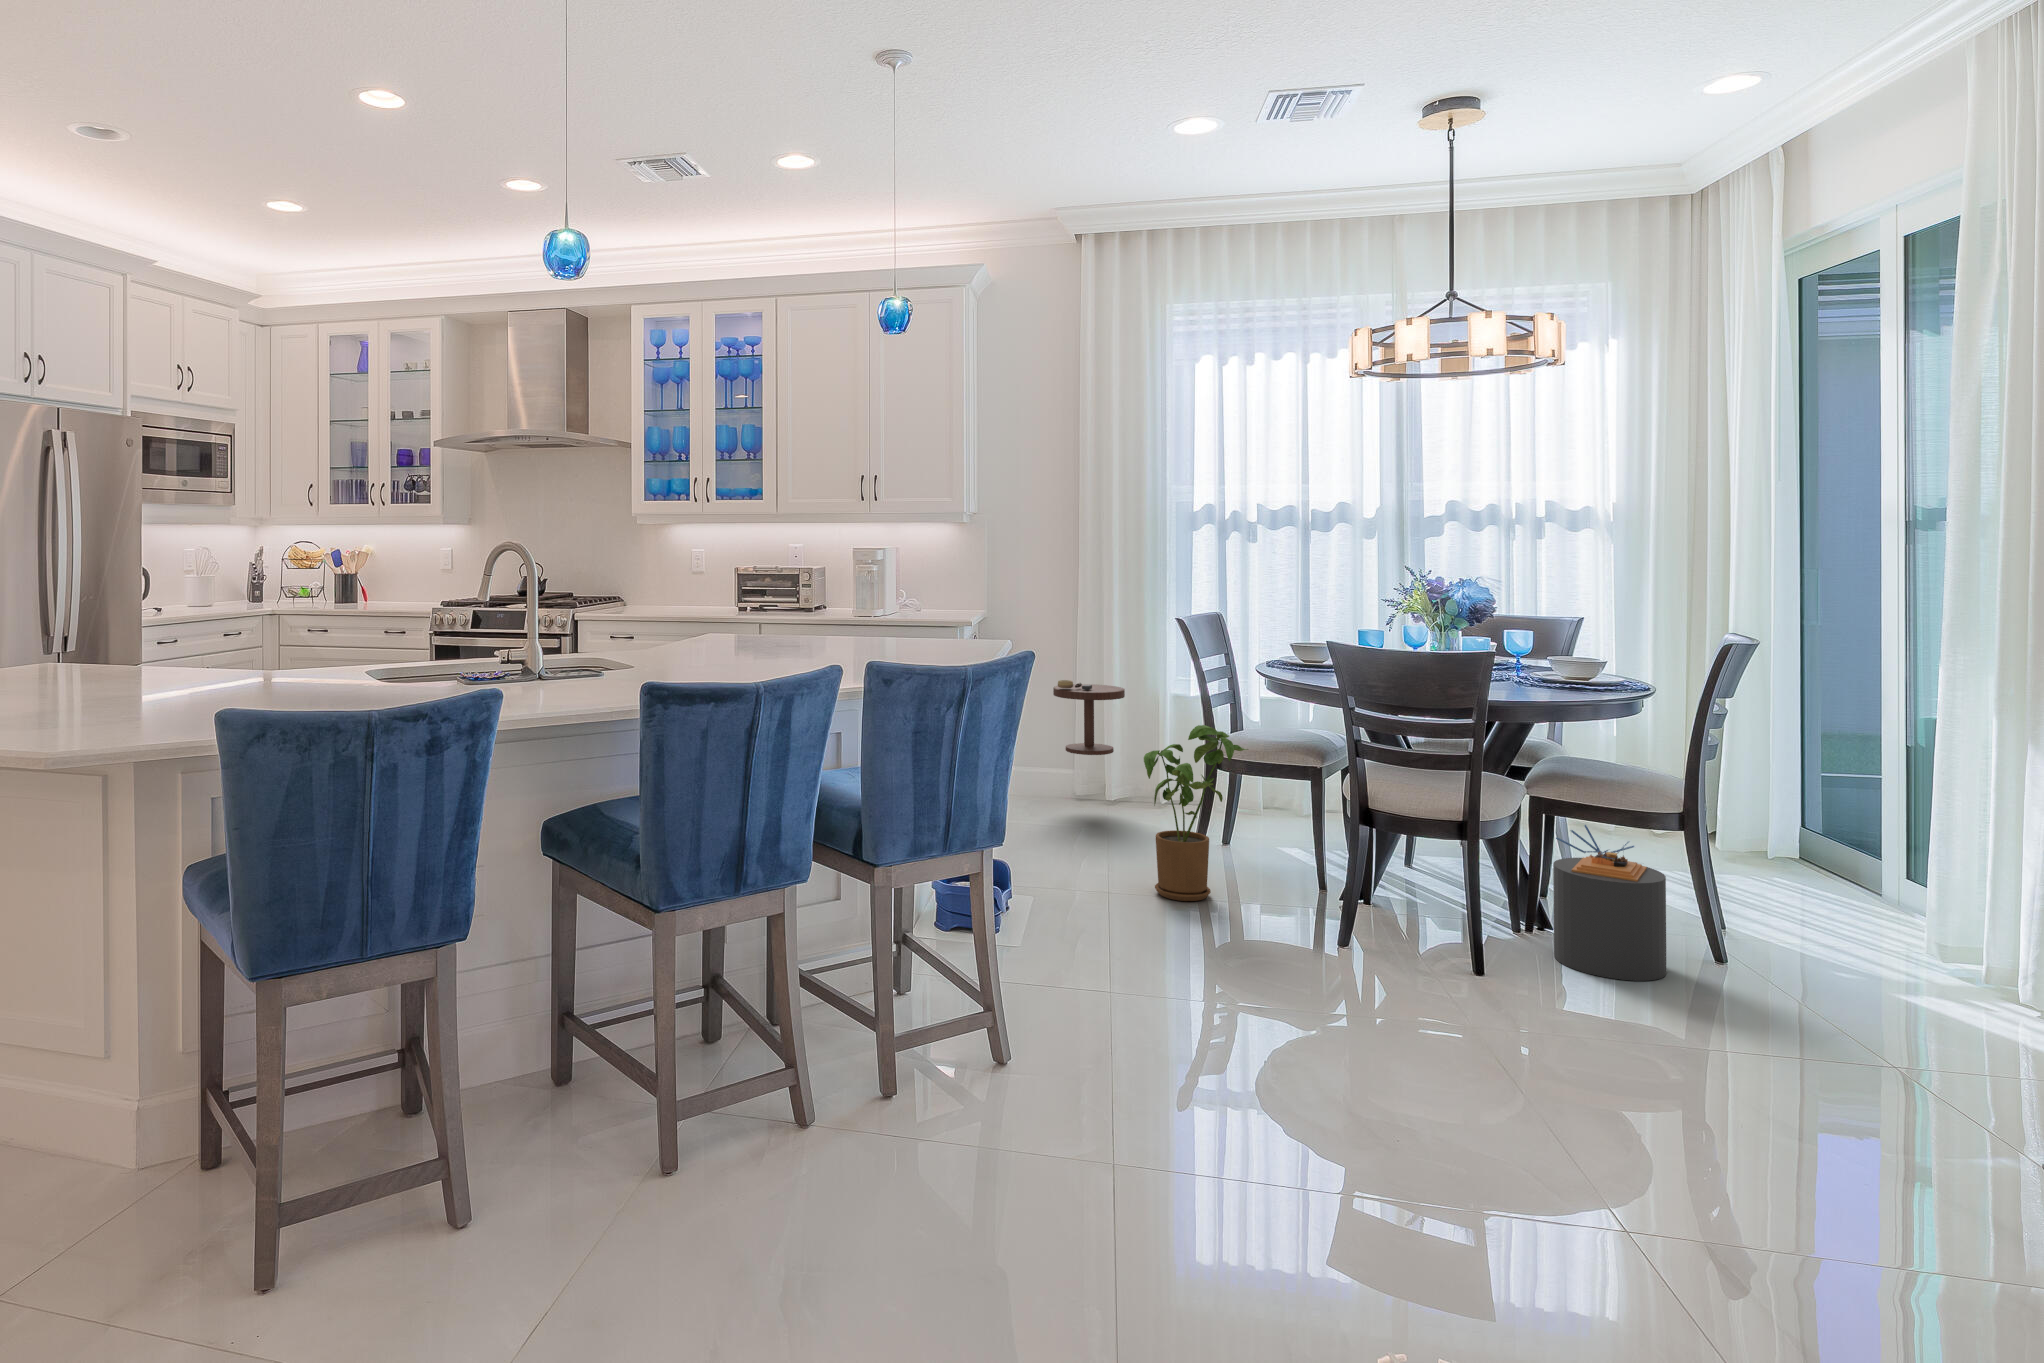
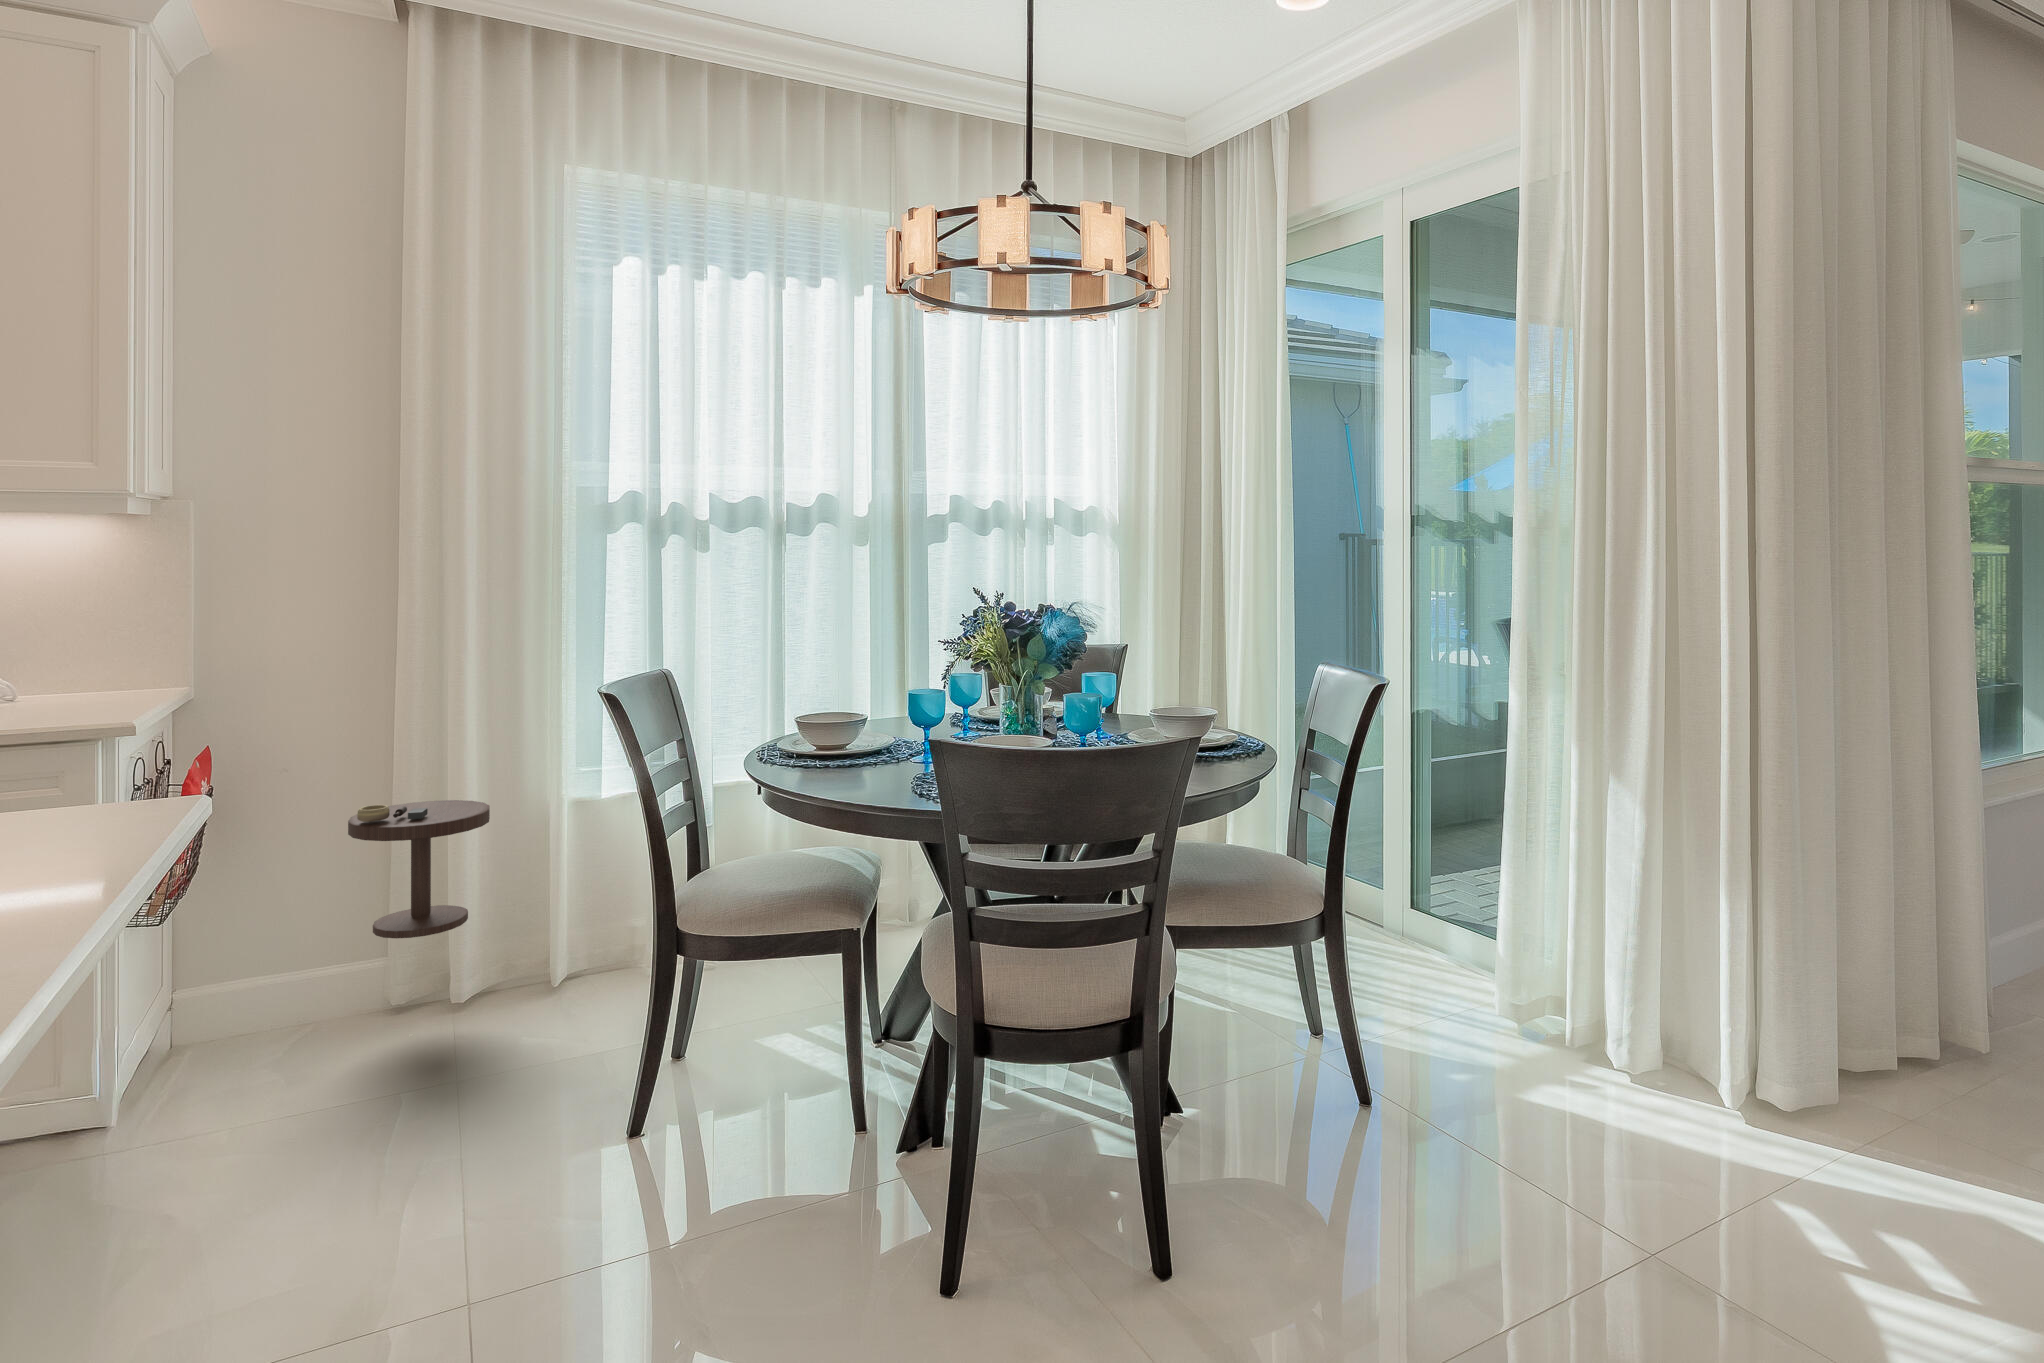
house plant: present [1144,725,1248,901] -> none [553,902,756,1264]
trash can: present [1553,825,1667,981] -> none [1212,964,1364,1215]

